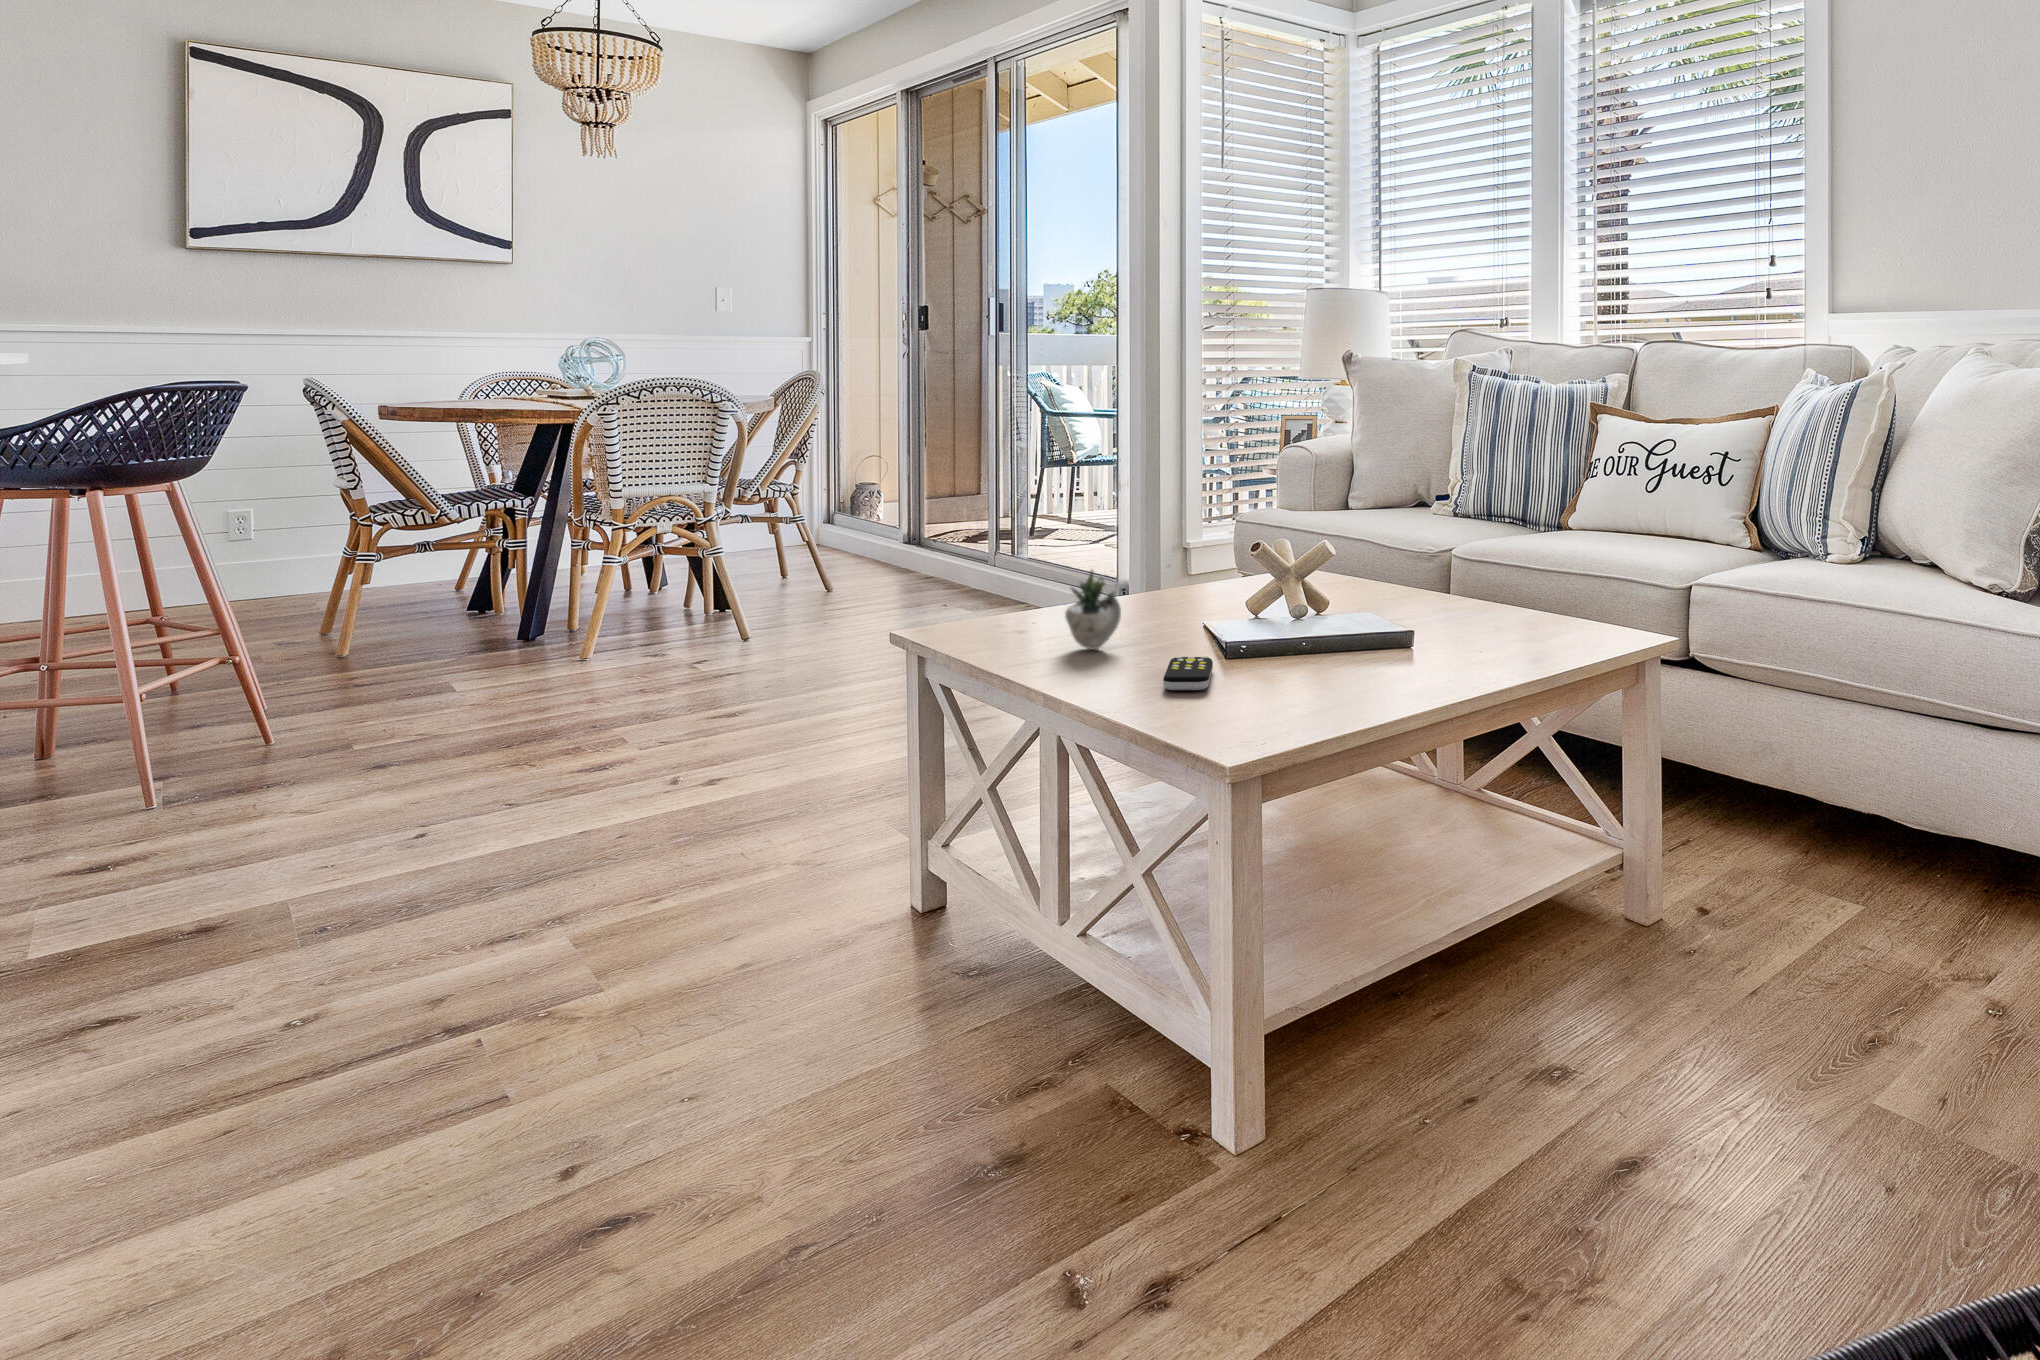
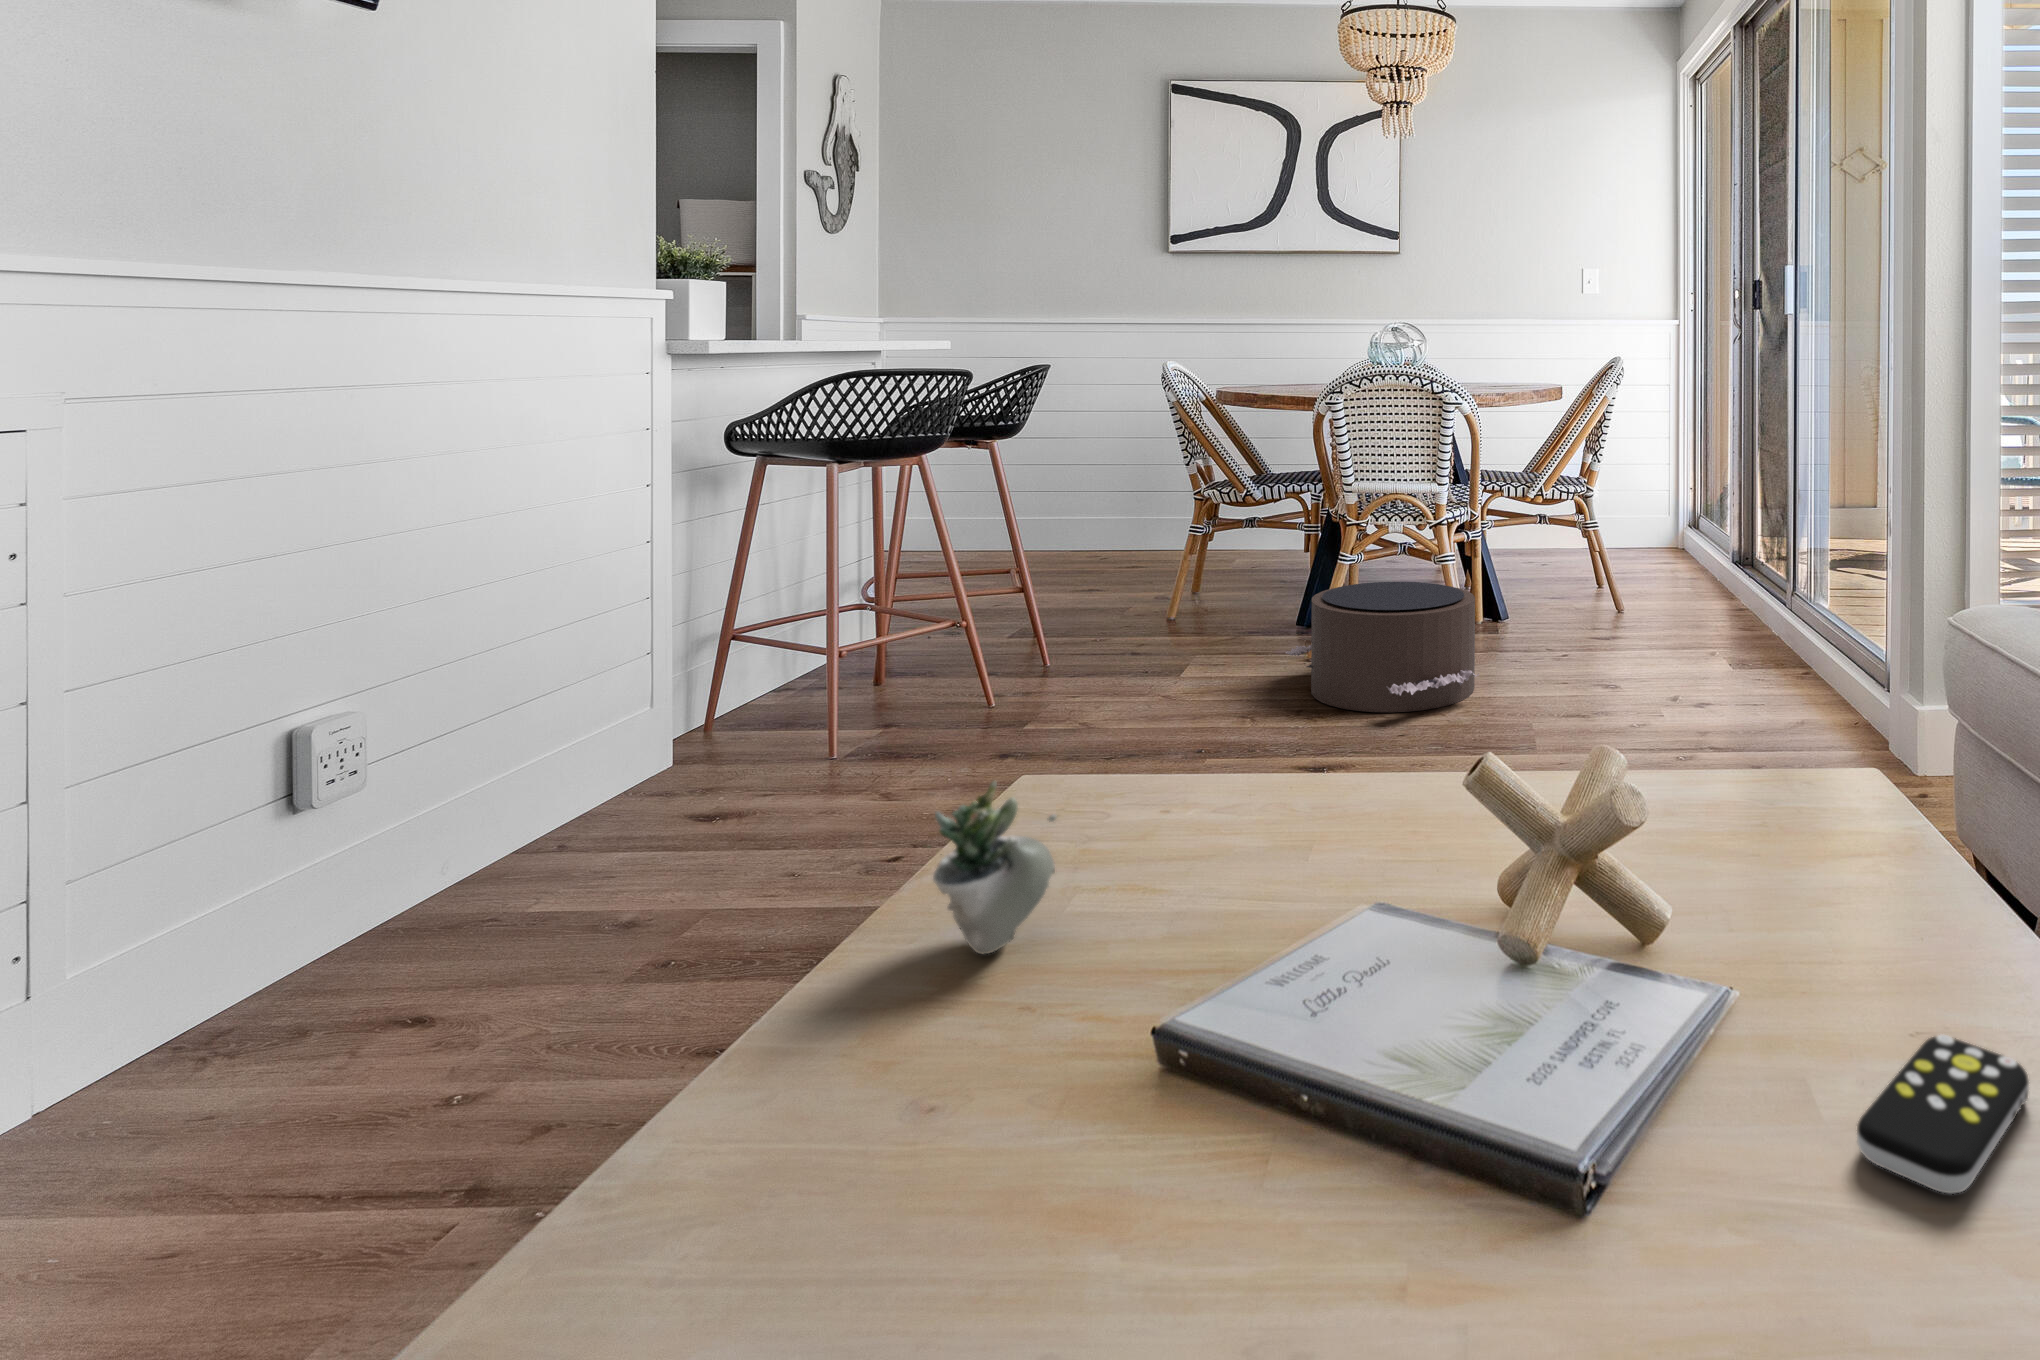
pouf: none [608,568,820,677] -> present [1286,582,1479,712]
remote control: present [1163,656,1213,690] -> present [1857,1035,2029,1194]

